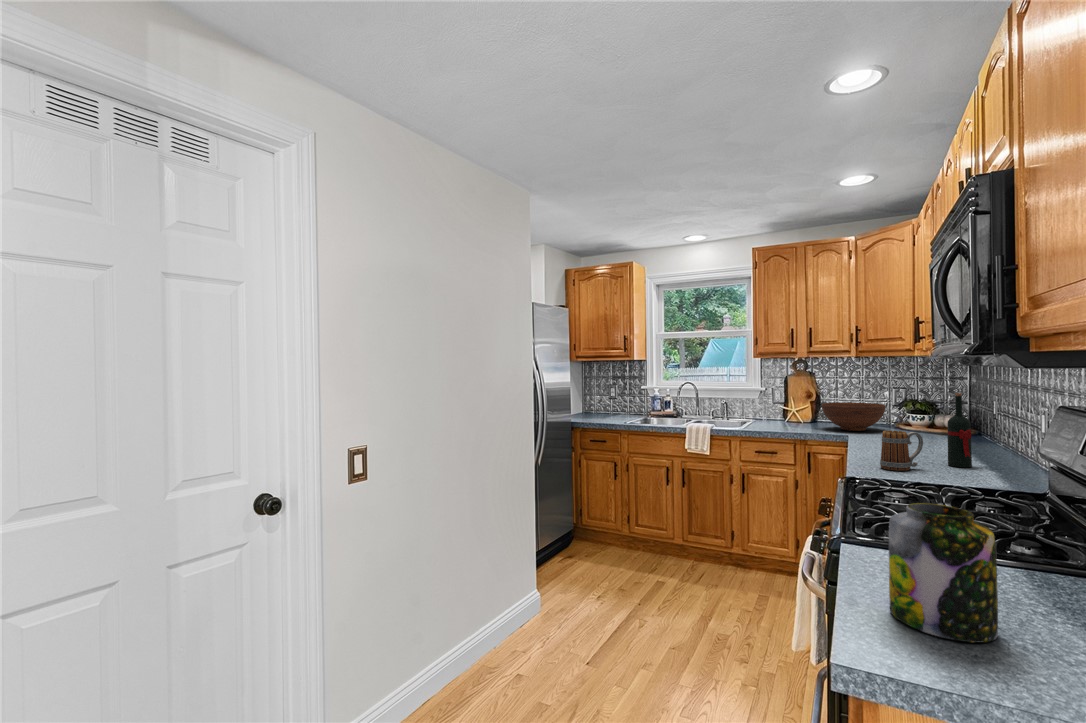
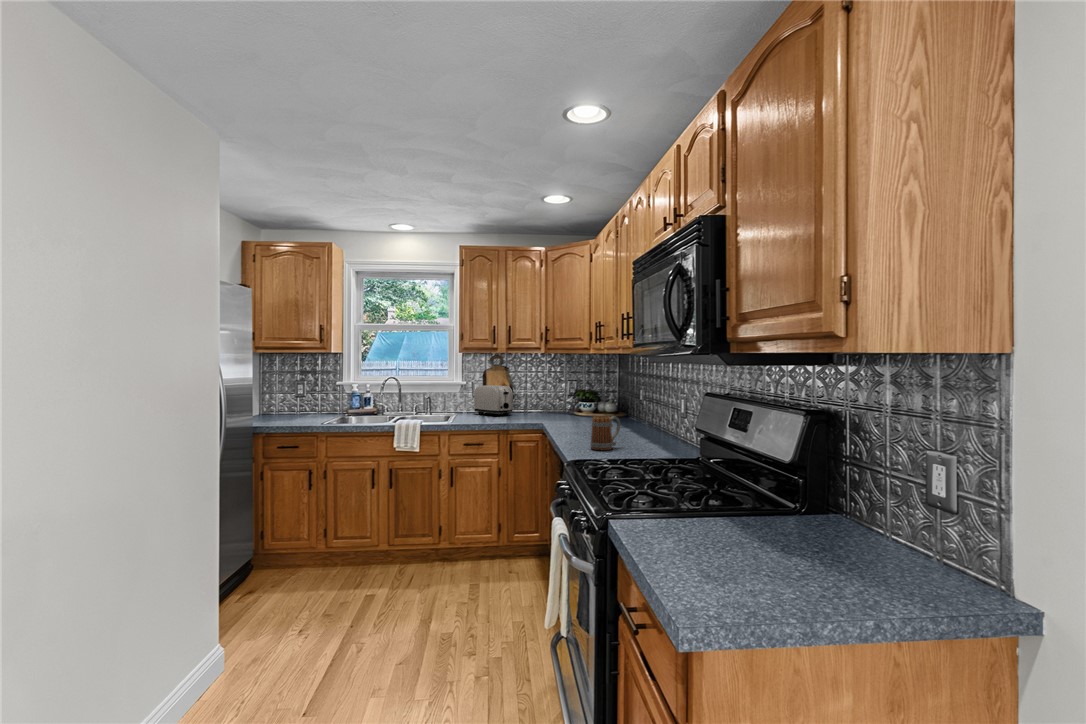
toaster: none [774,392,817,425] -> present [474,385,513,416]
wine bottle: present [947,393,972,467] -> none [632,383,649,443]
fruit bowl: present [822,402,885,431] -> none [519,394,568,419]
jar: present [889,503,998,642] -> none [709,476,793,595]

